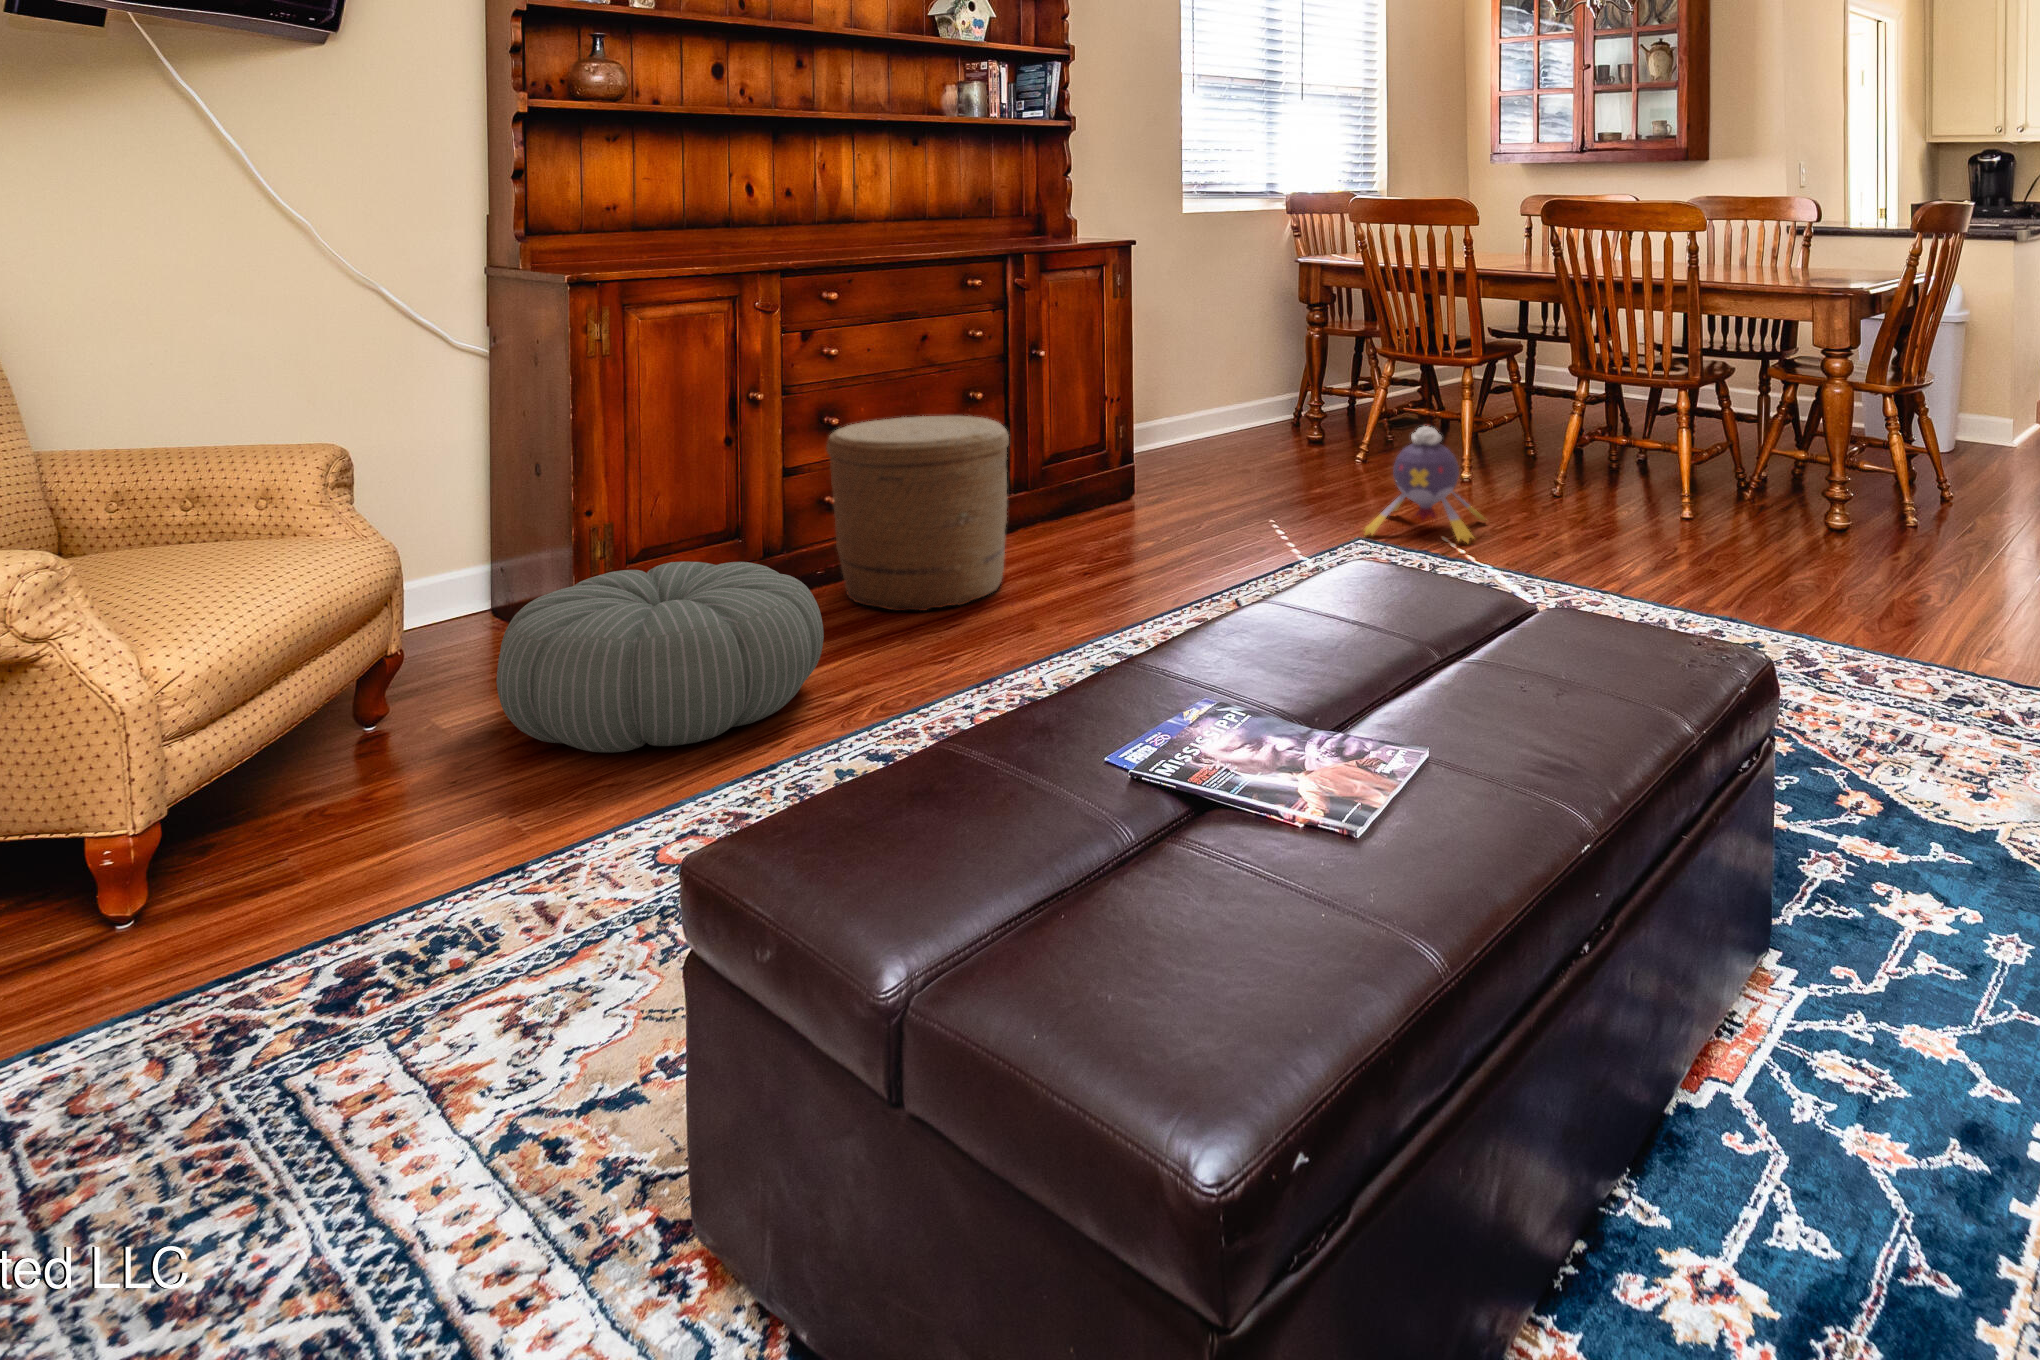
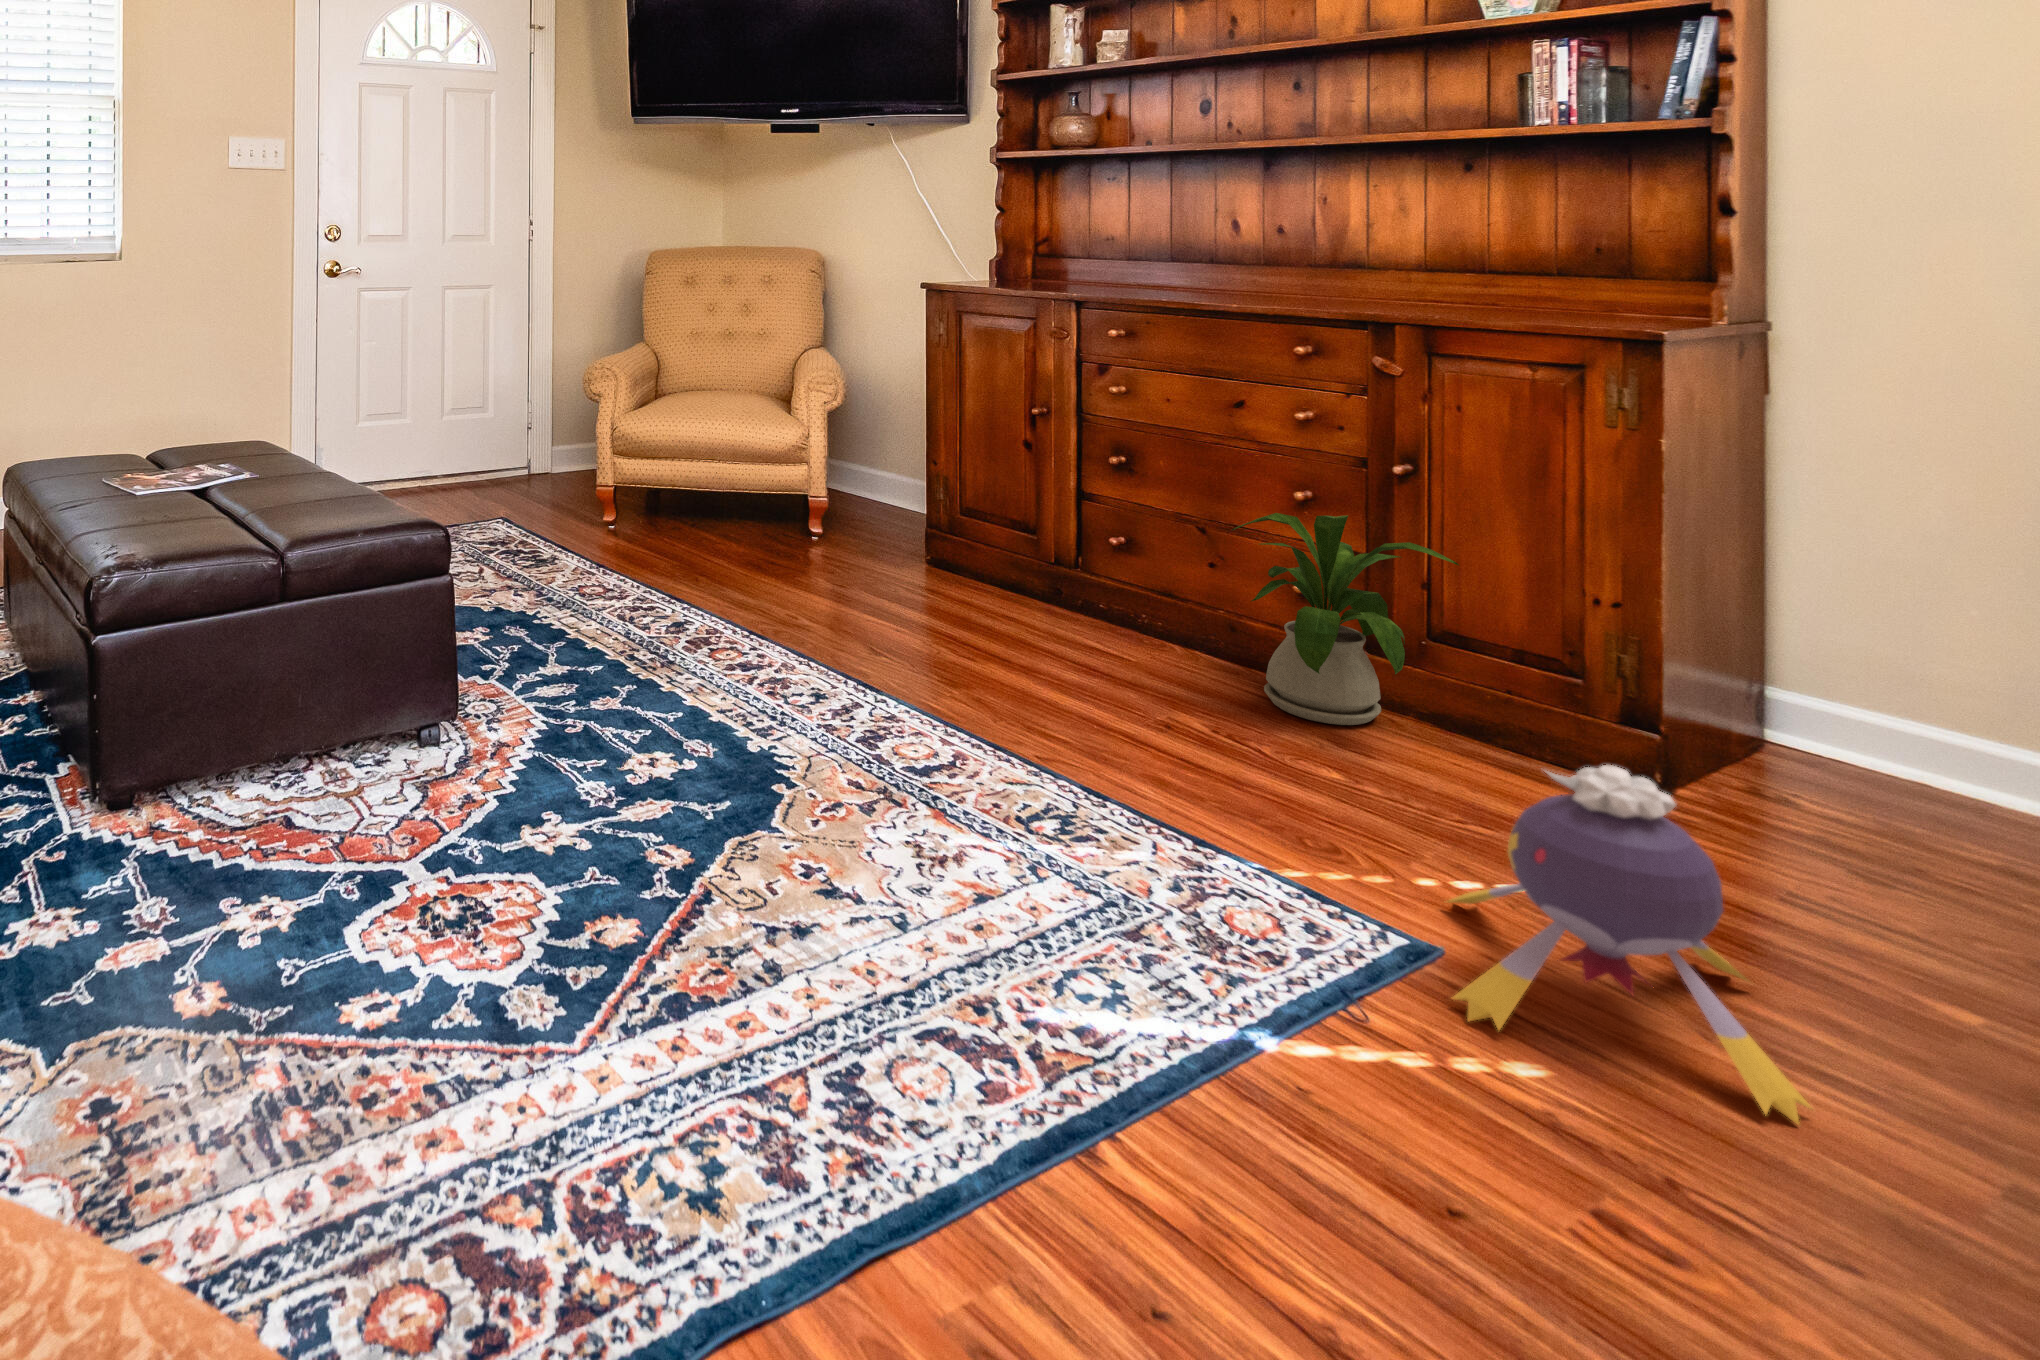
house plant: none [1029,385,1198,541] -> present [1232,513,1459,725]
woven basket: present [826,416,1009,611] -> none [934,450,1120,644]
pouf: present [496,562,824,753] -> none [649,478,837,586]

